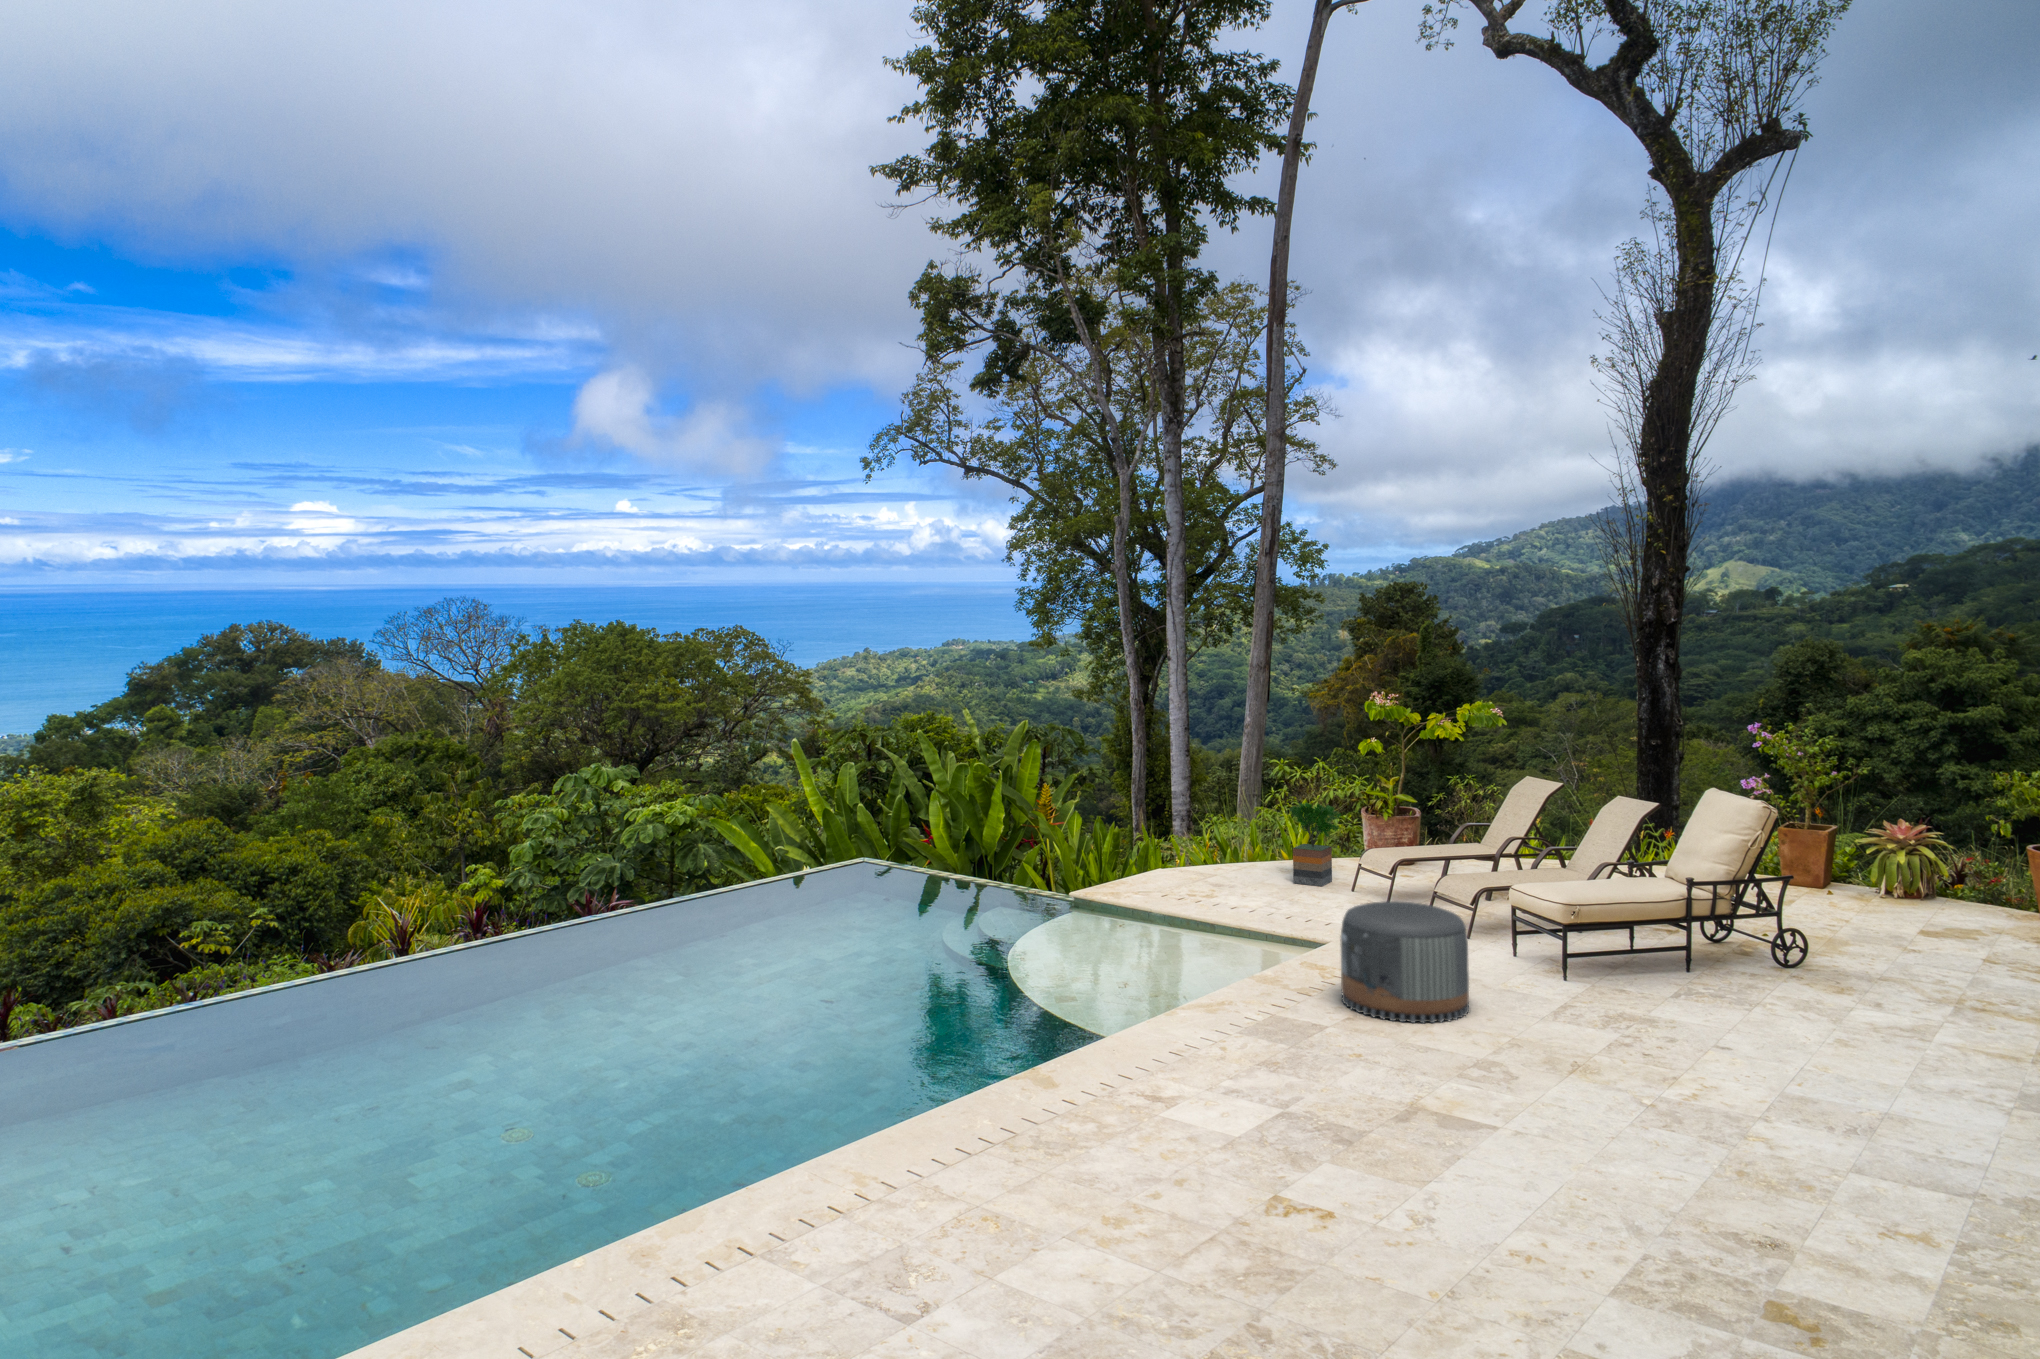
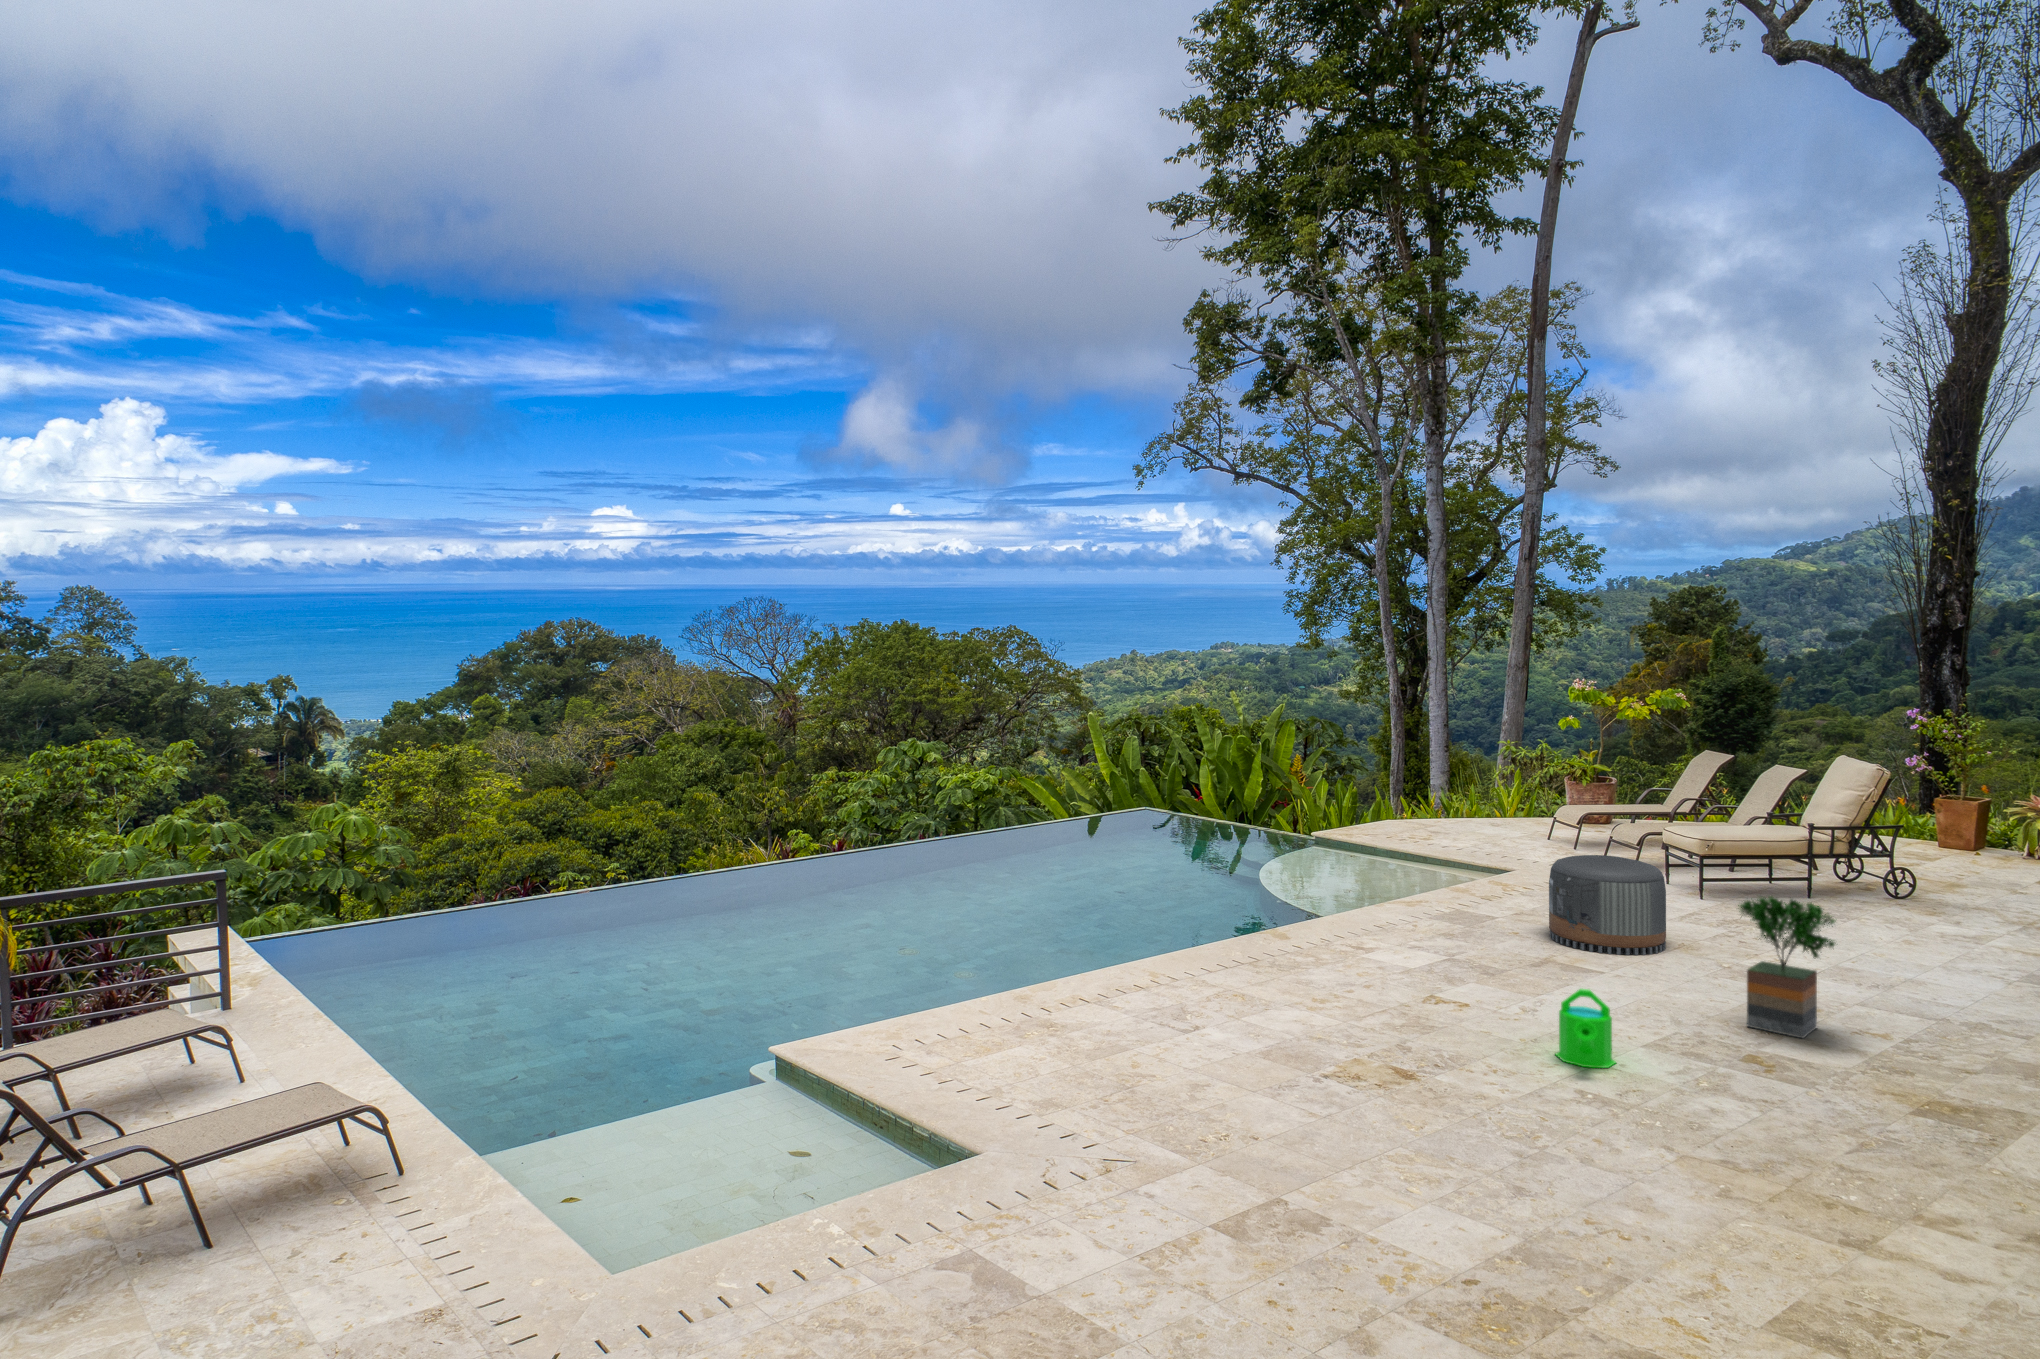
potted tree: present [1290,803,1341,886] -> present [1738,897,1836,1038]
watering can: none [1398,1116,1475,1224] -> present [1556,989,1616,1068]

